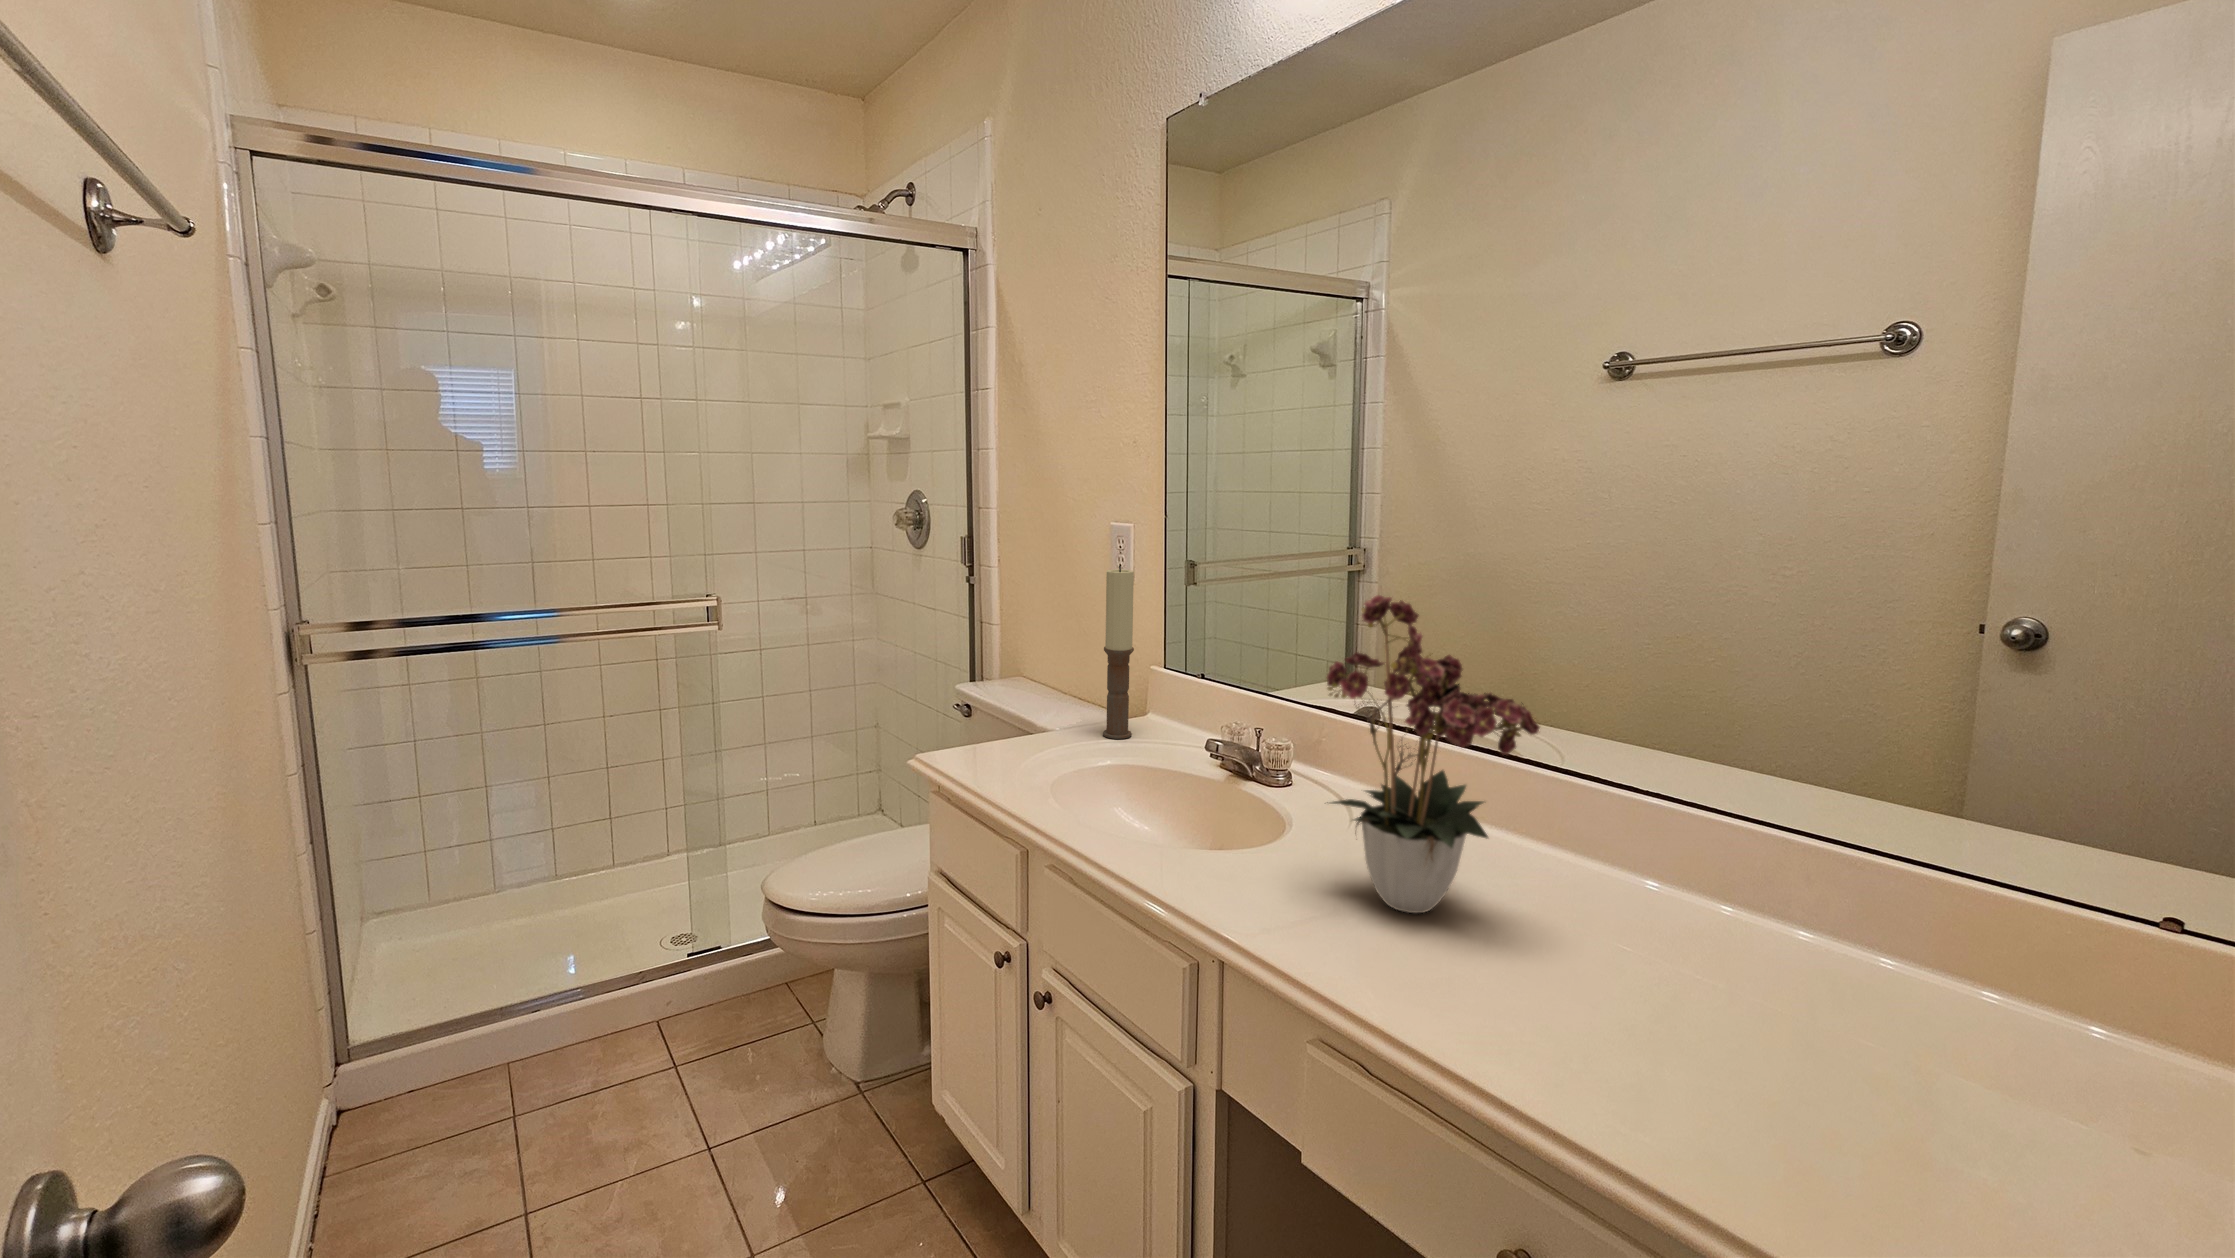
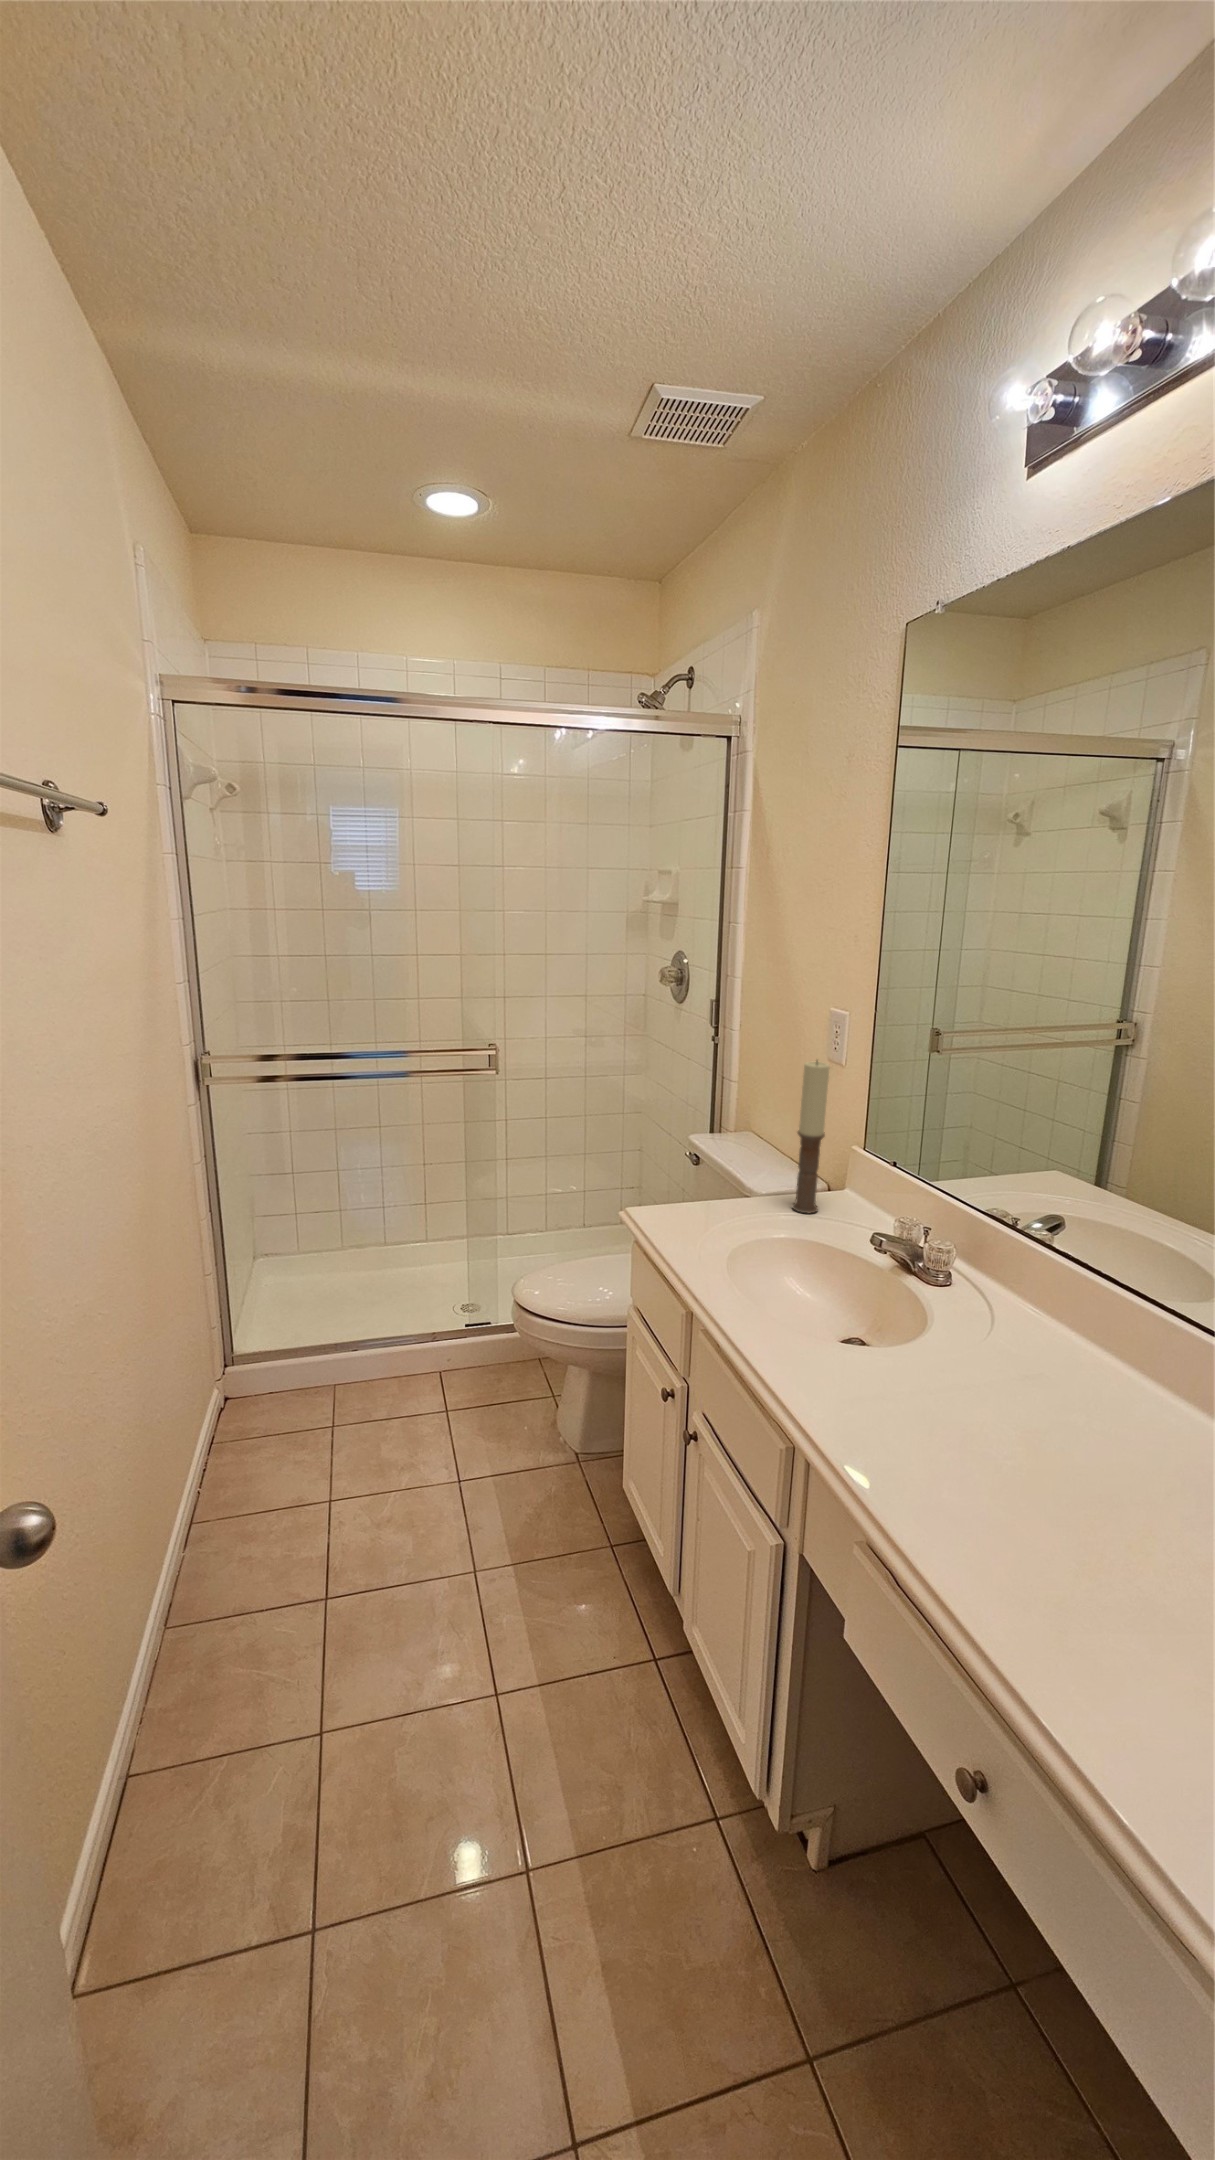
flower arrangement: present [1327,595,1540,913] -> none [933,1138,1165,1452]

